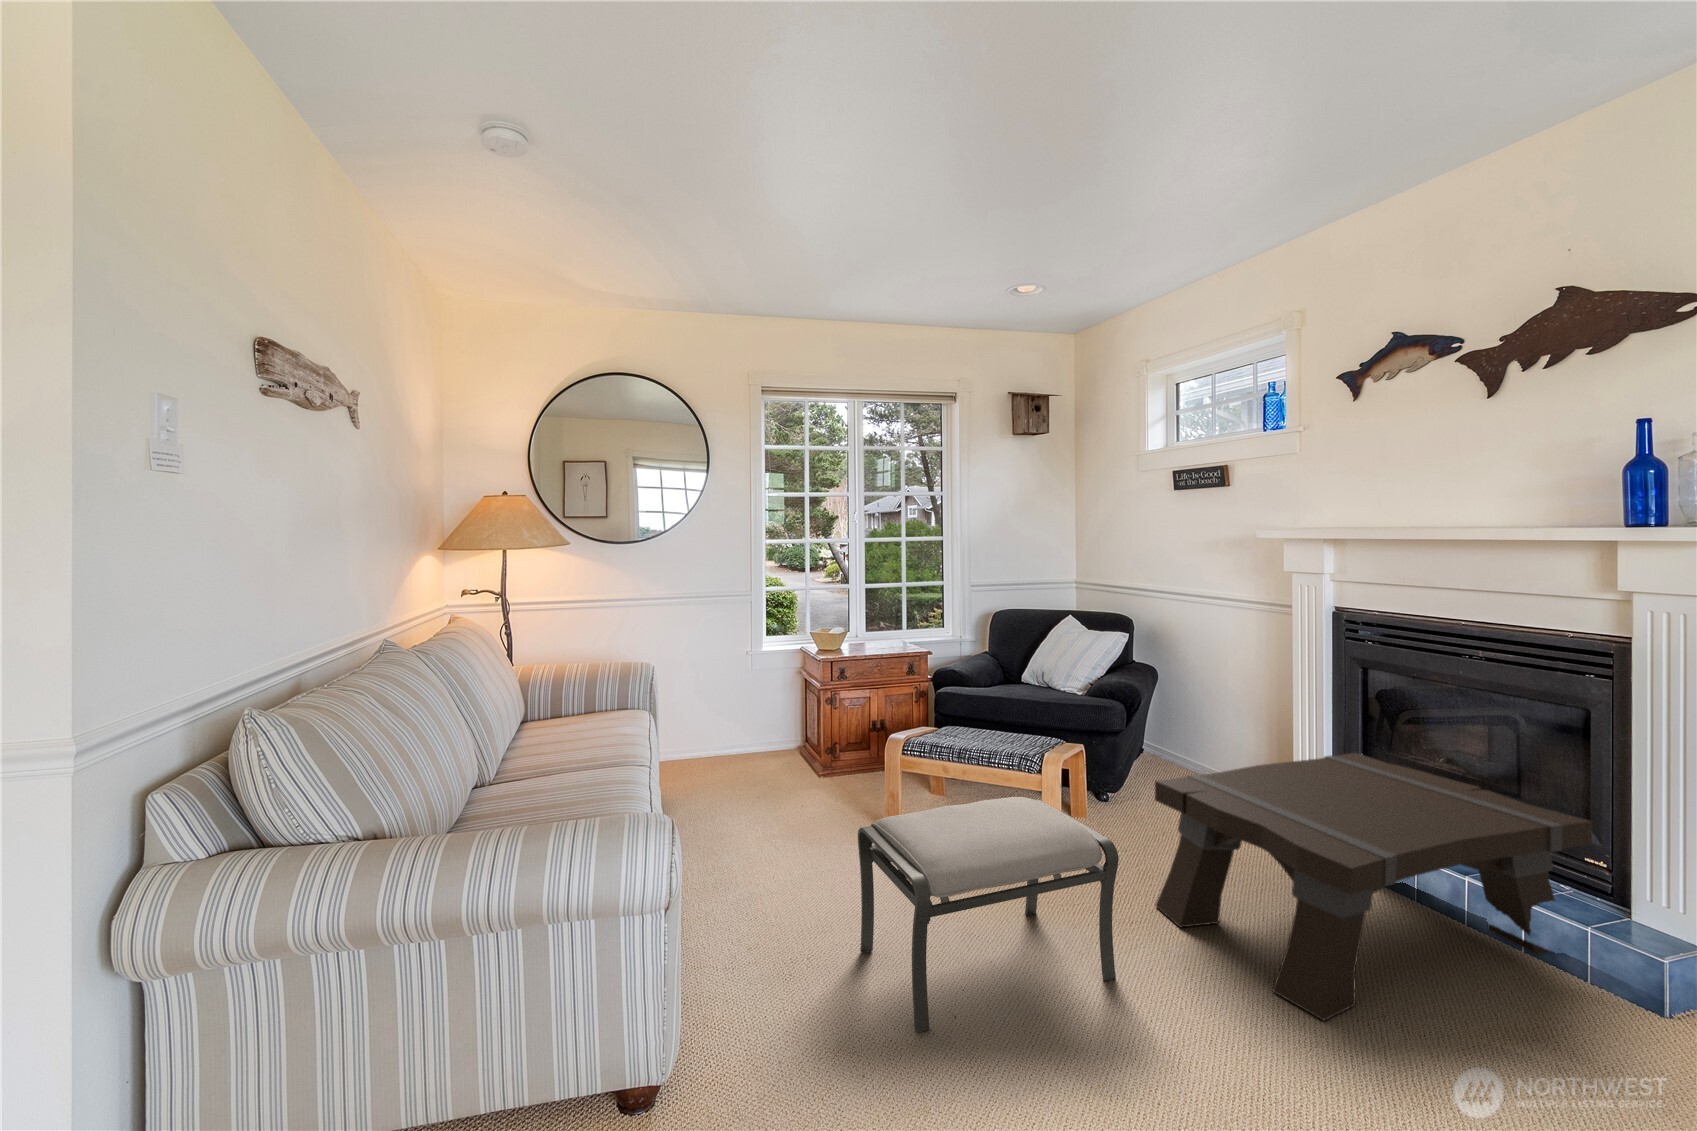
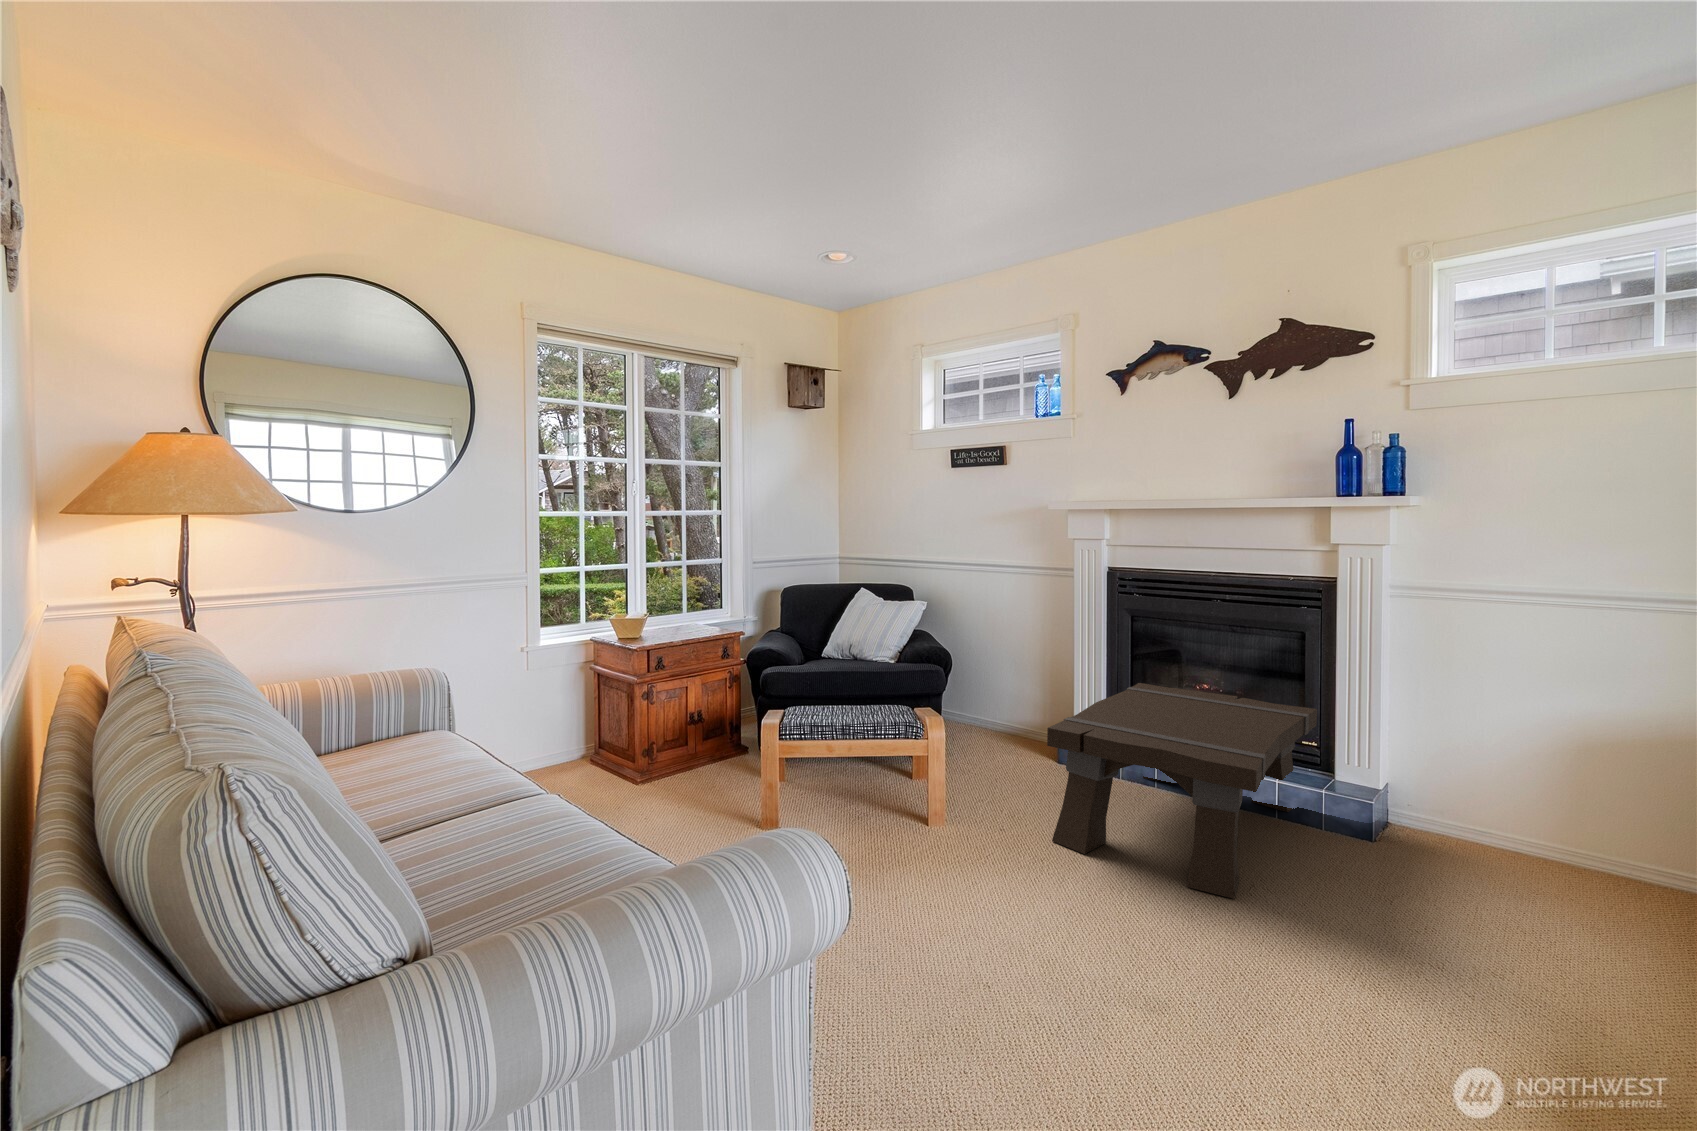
ottoman: present [858,797,1119,1033] -> none [847,762,1086,1026]

